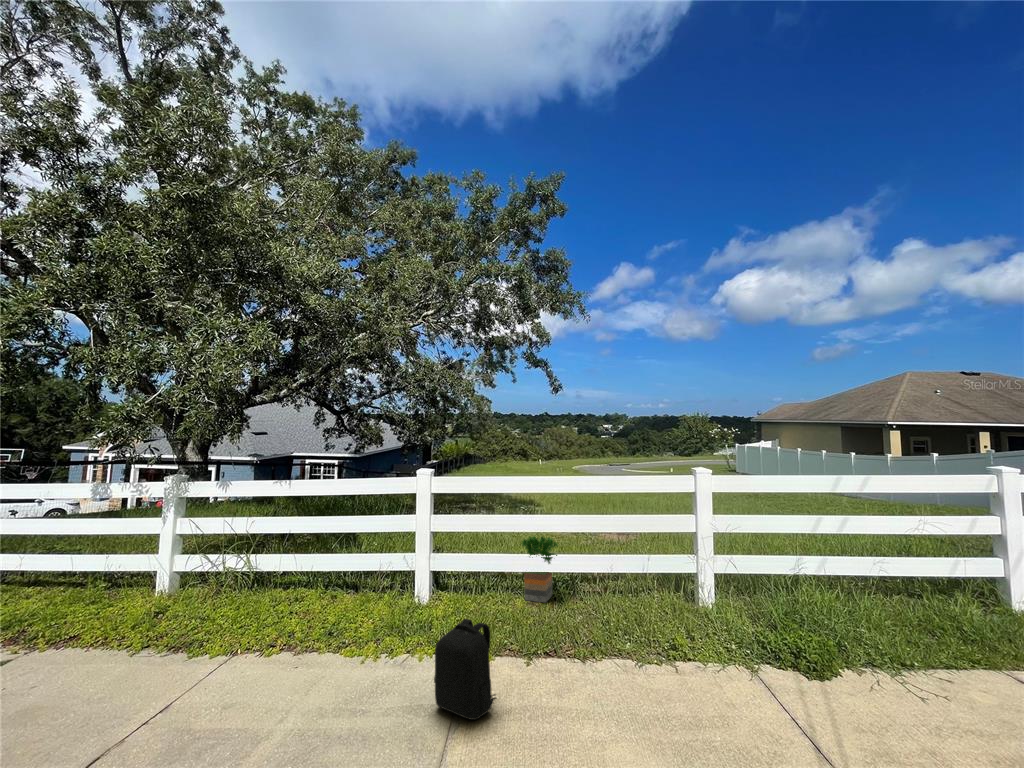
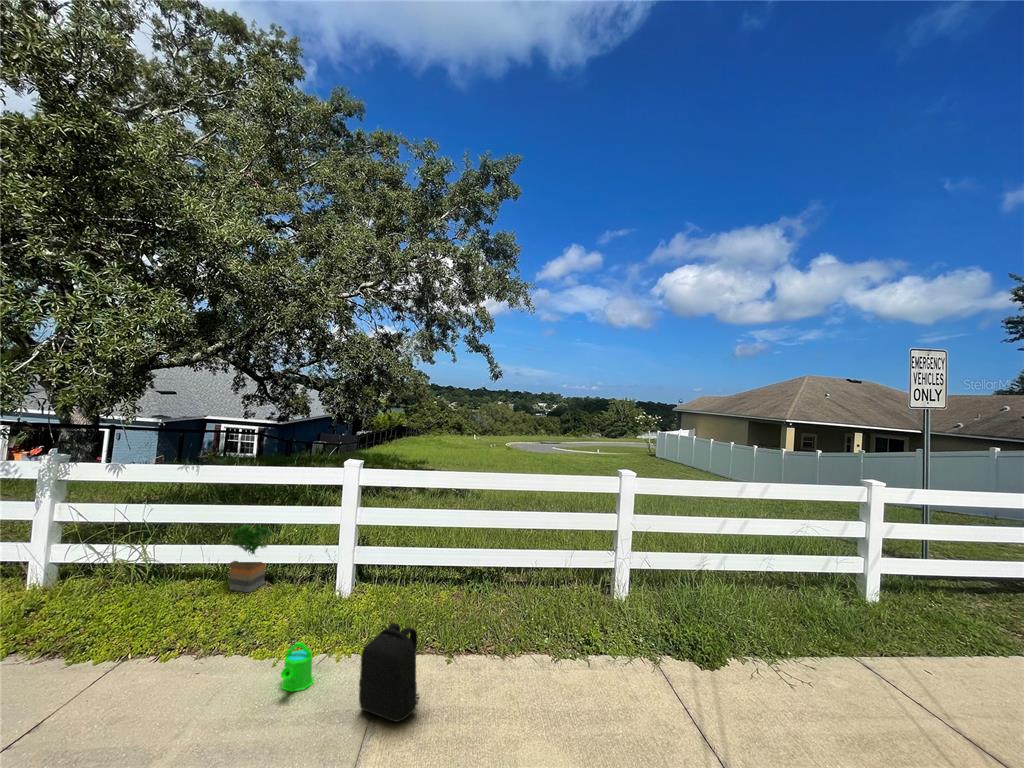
potted tree: present [521,536,558,603] -> present [230,525,273,592]
watering can: none [361,639,394,689] -> present [281,642,314,692]

